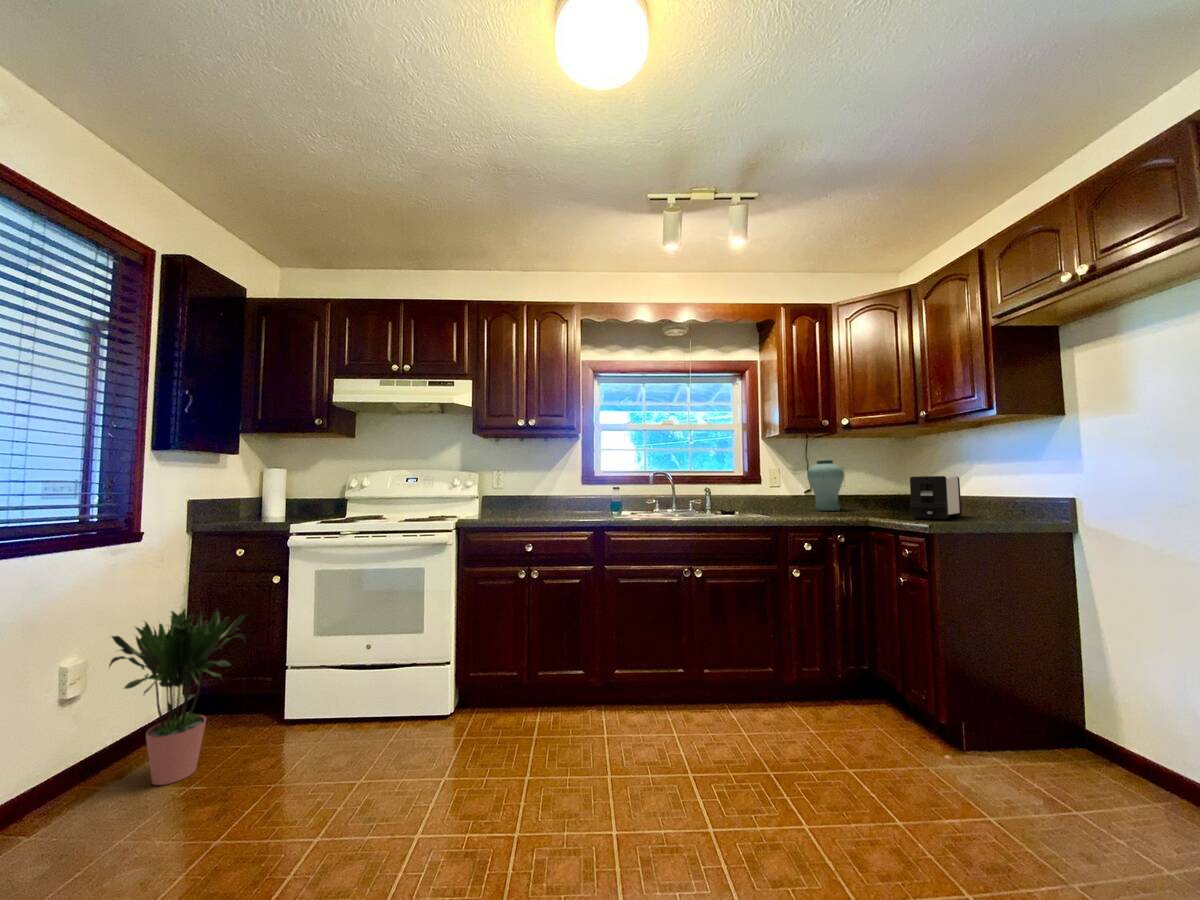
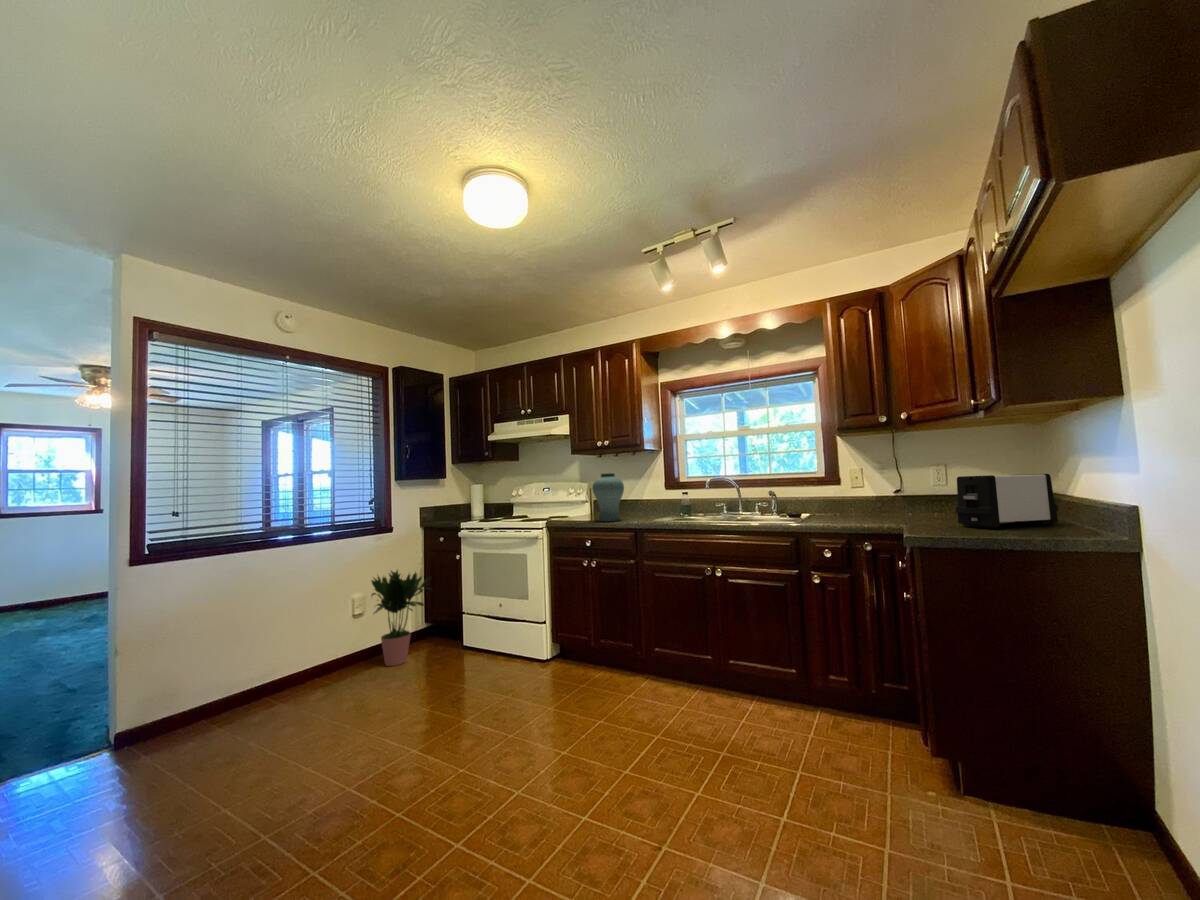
vase: present [807,459,844,511] -> present [592,473,624,522]

